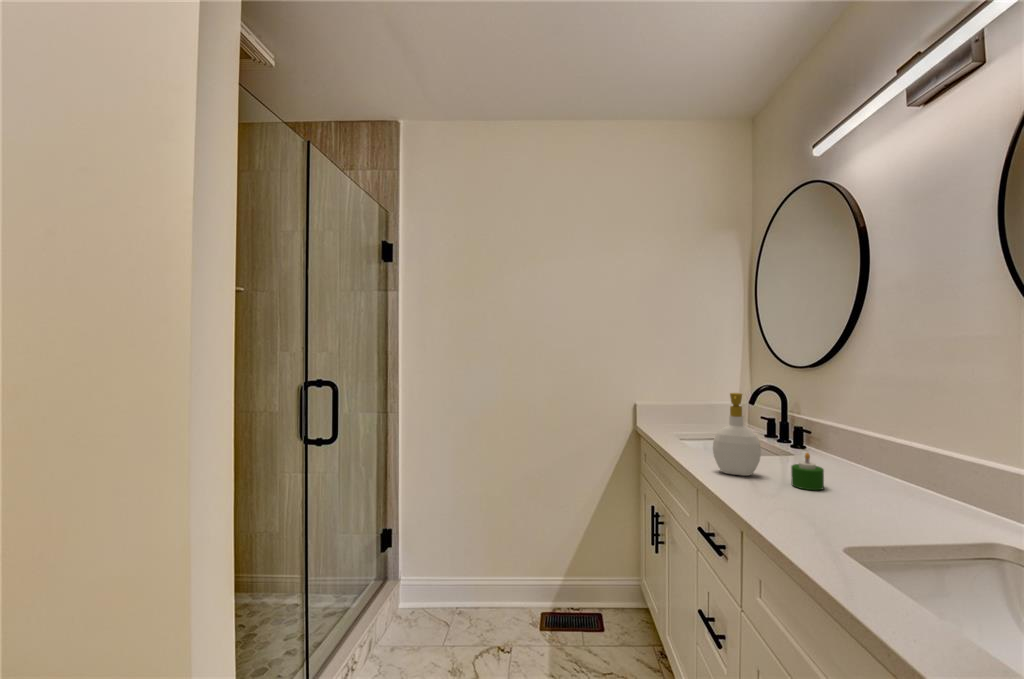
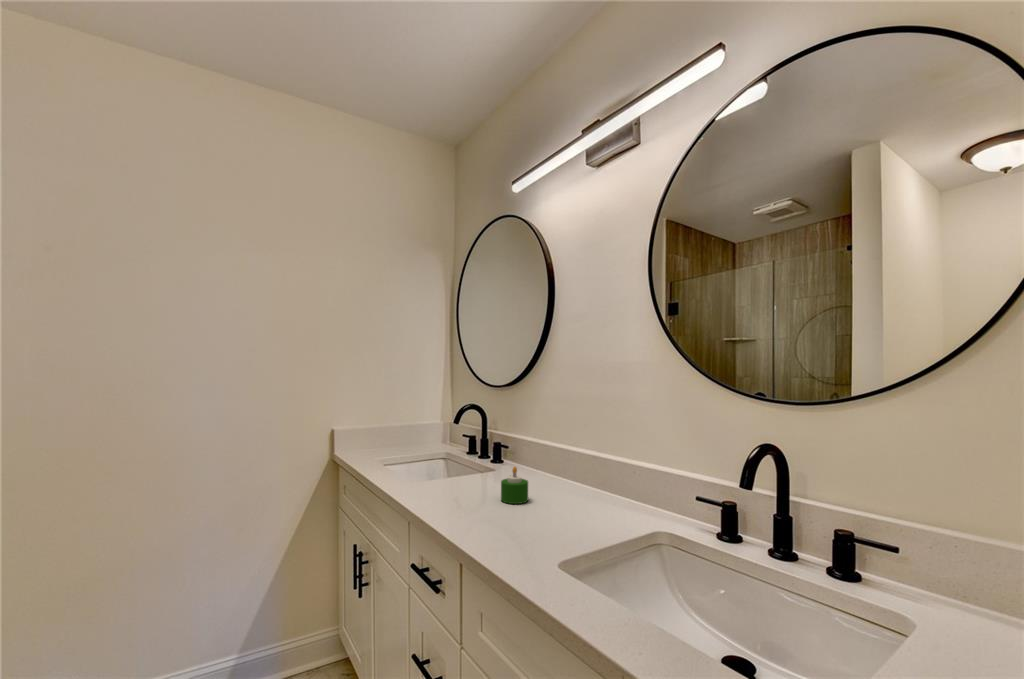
soap bottle: present [713,393,761,476] -> none [426,411,473,498]

